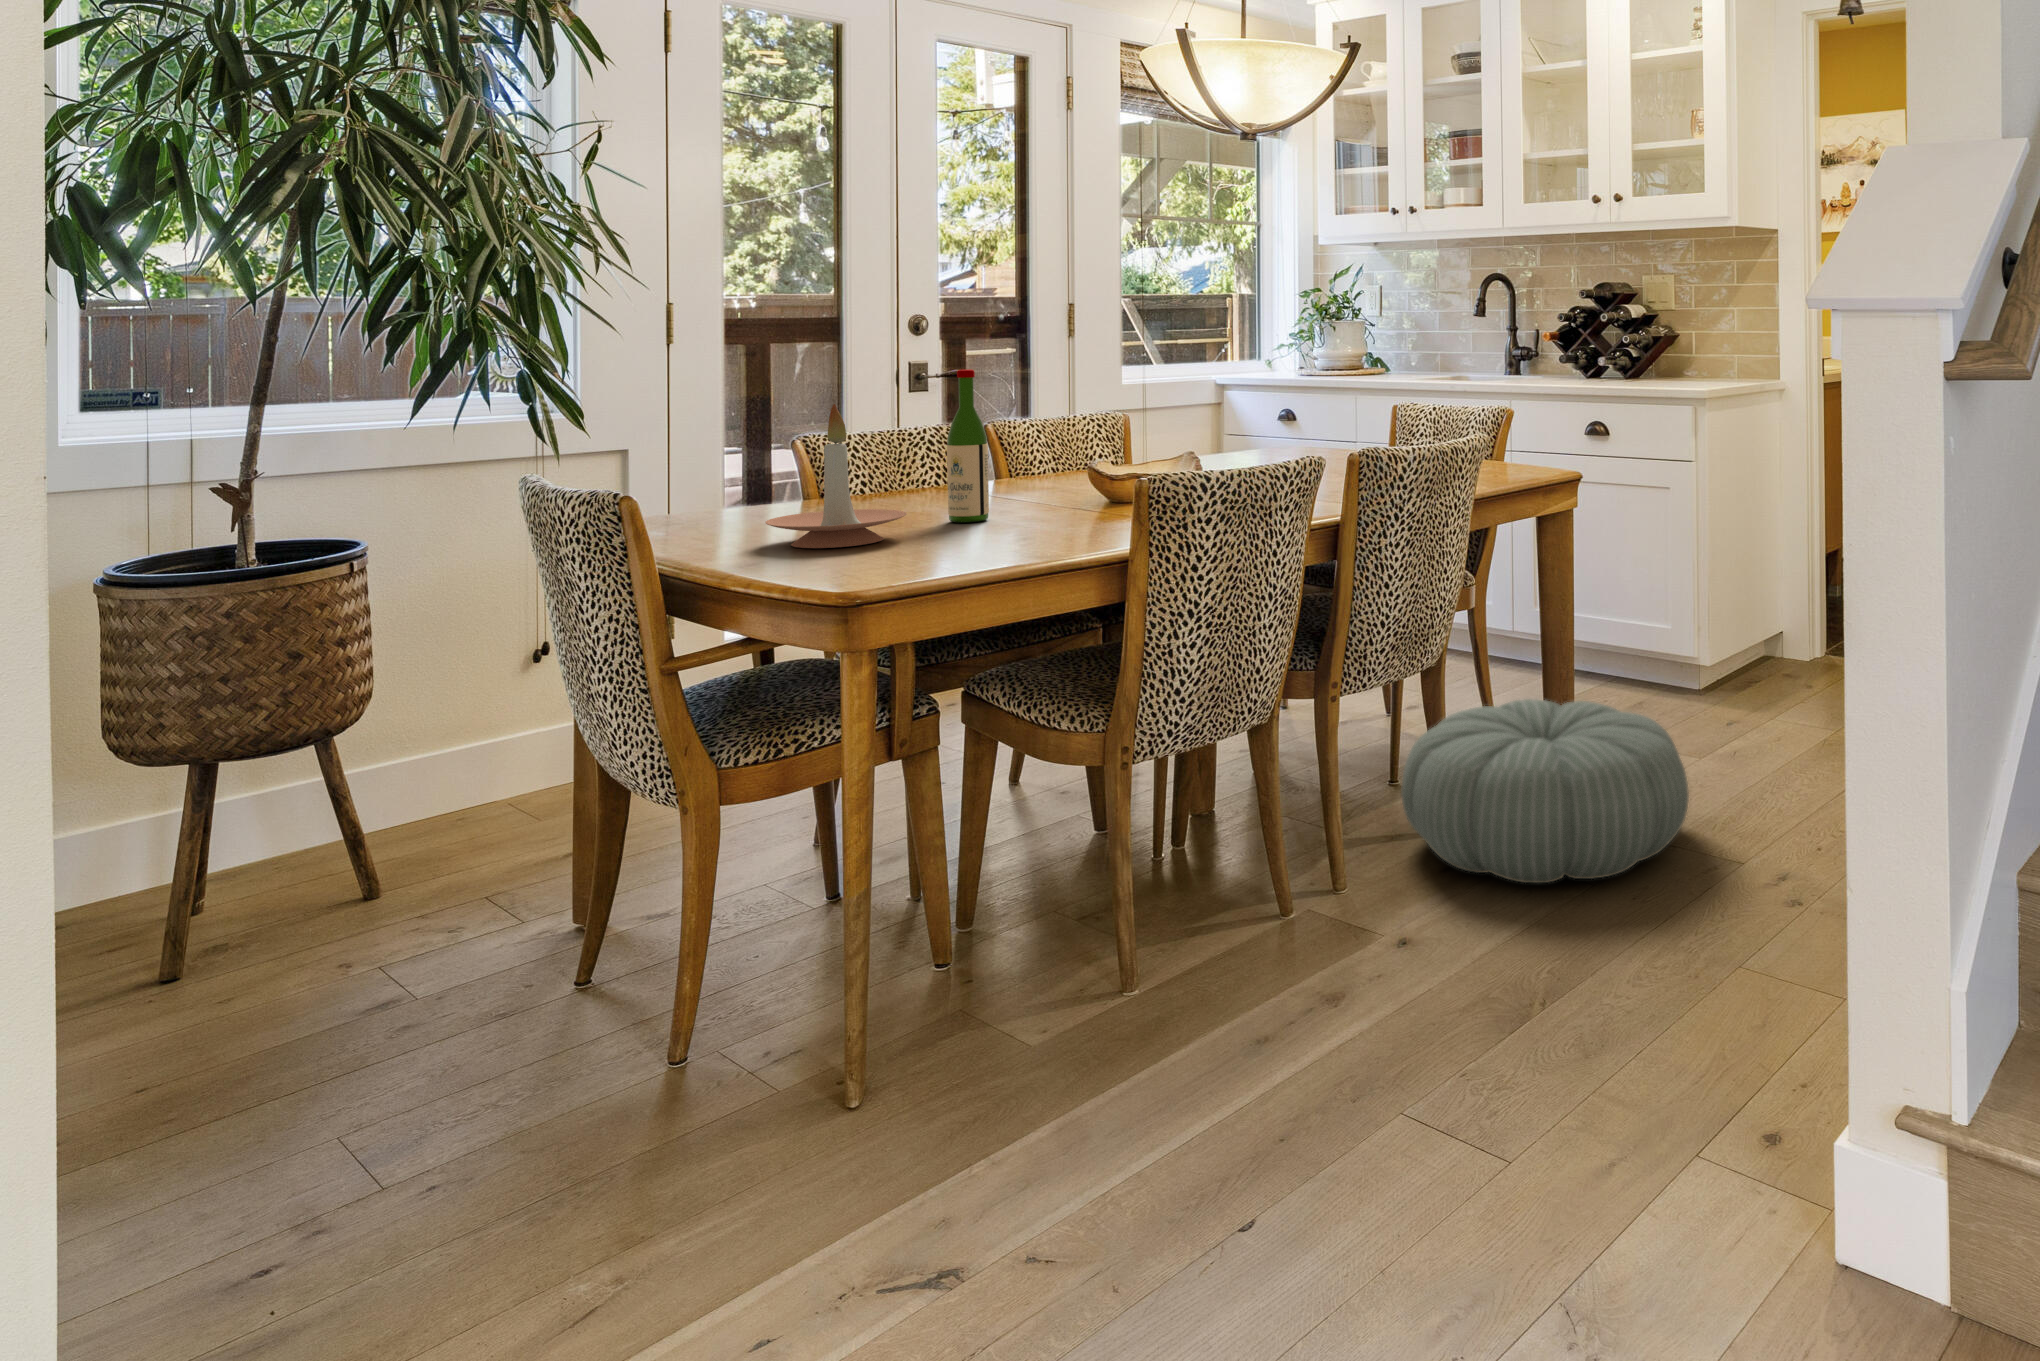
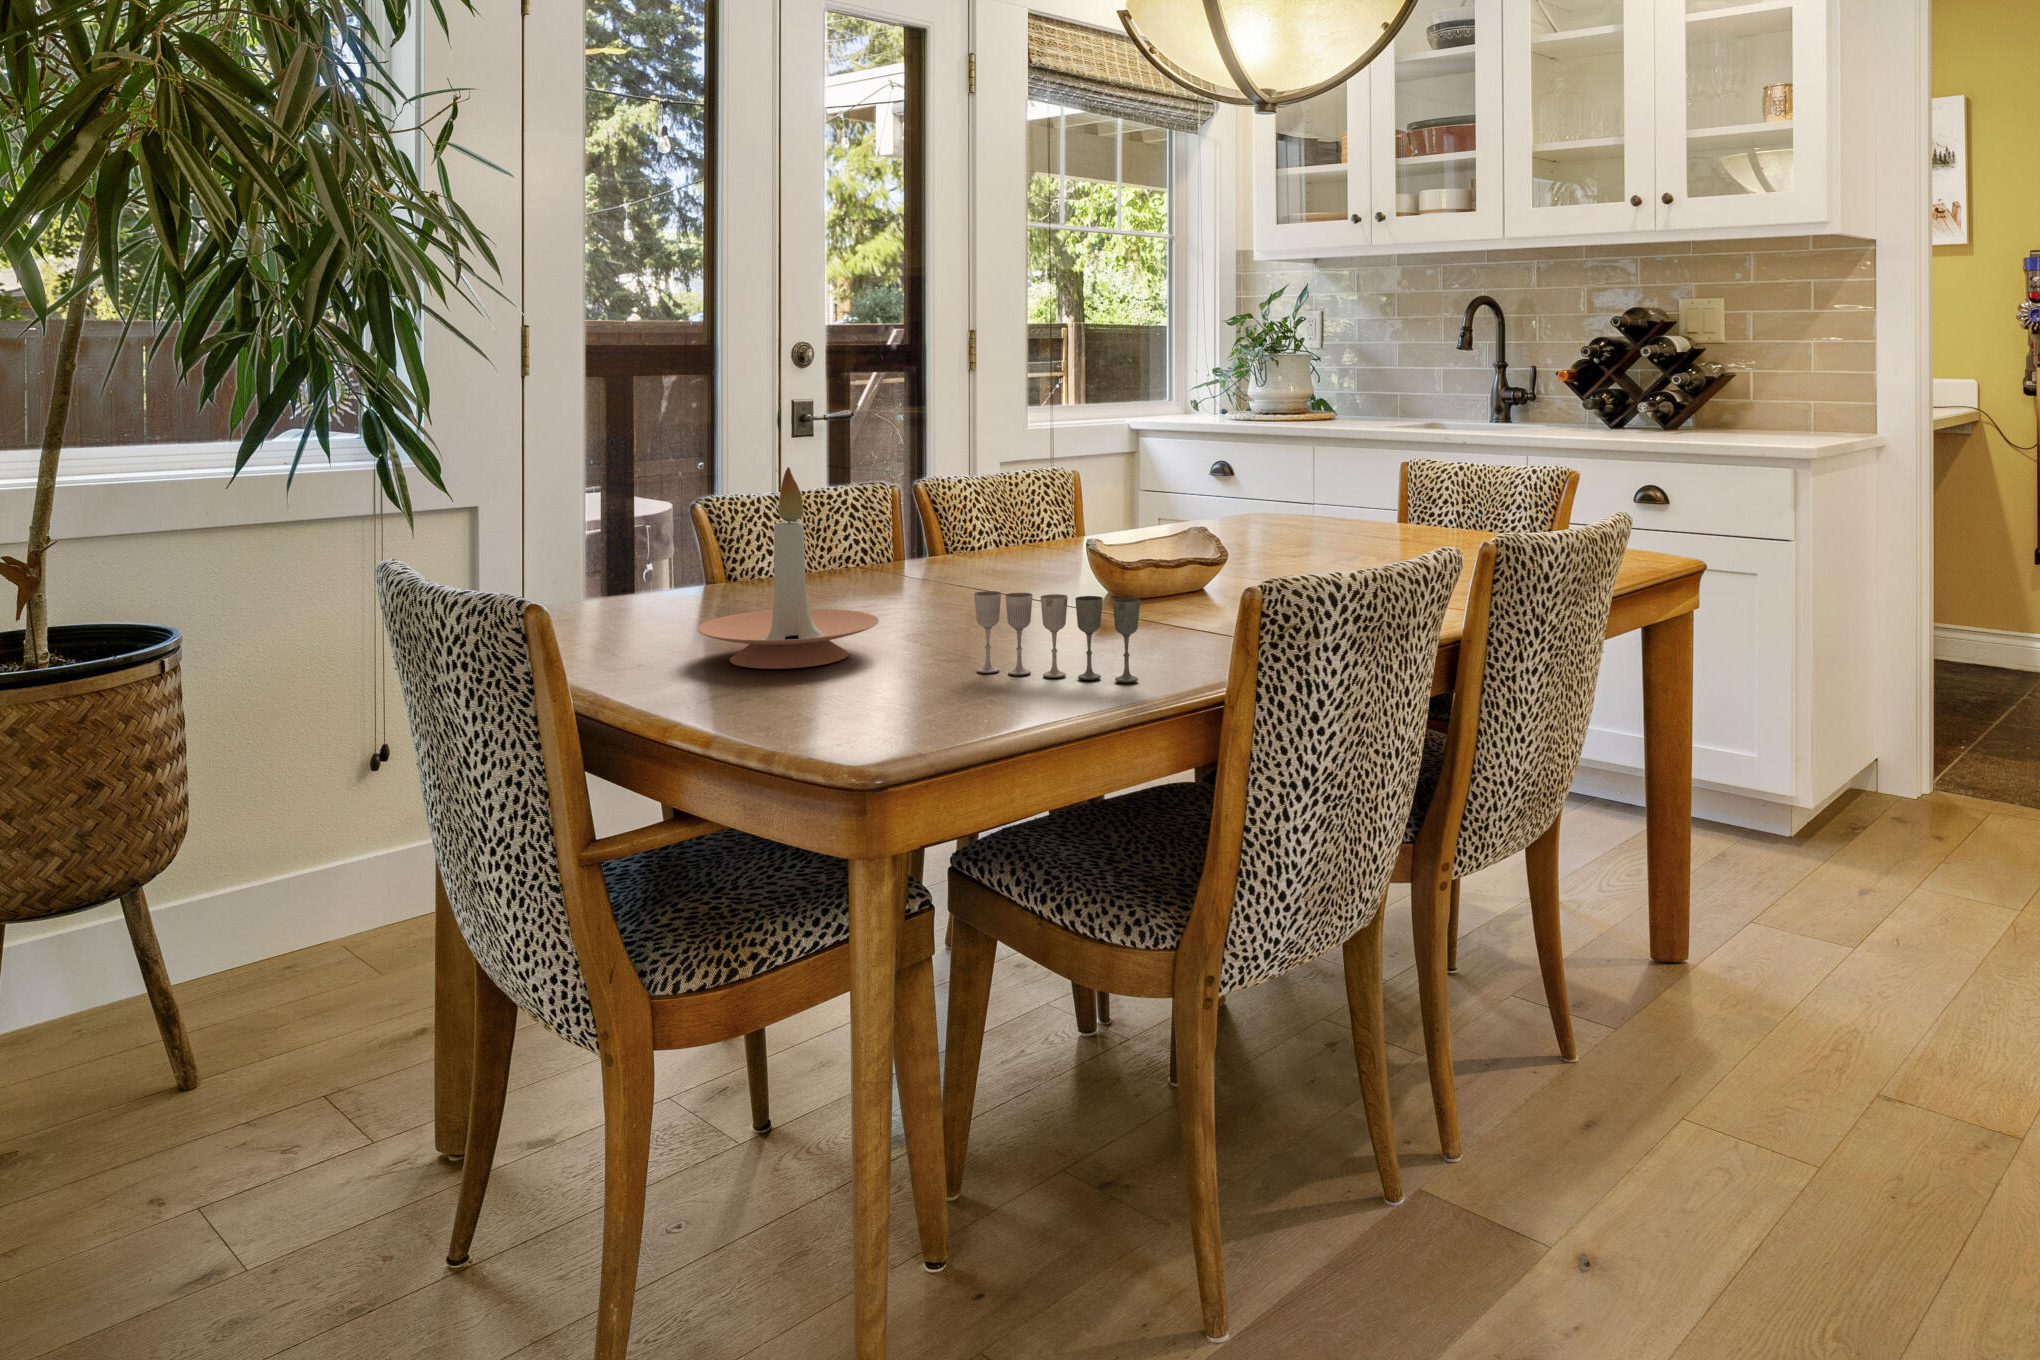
wine bottle: present [947,369,989,522] -> none [916,418,968,626]
wine glass: none [968,490,1085,550] -> present [974,591,1140,682]
pouf: present [1401,699,1689,883] -> none [1511,875,1937,1164]

